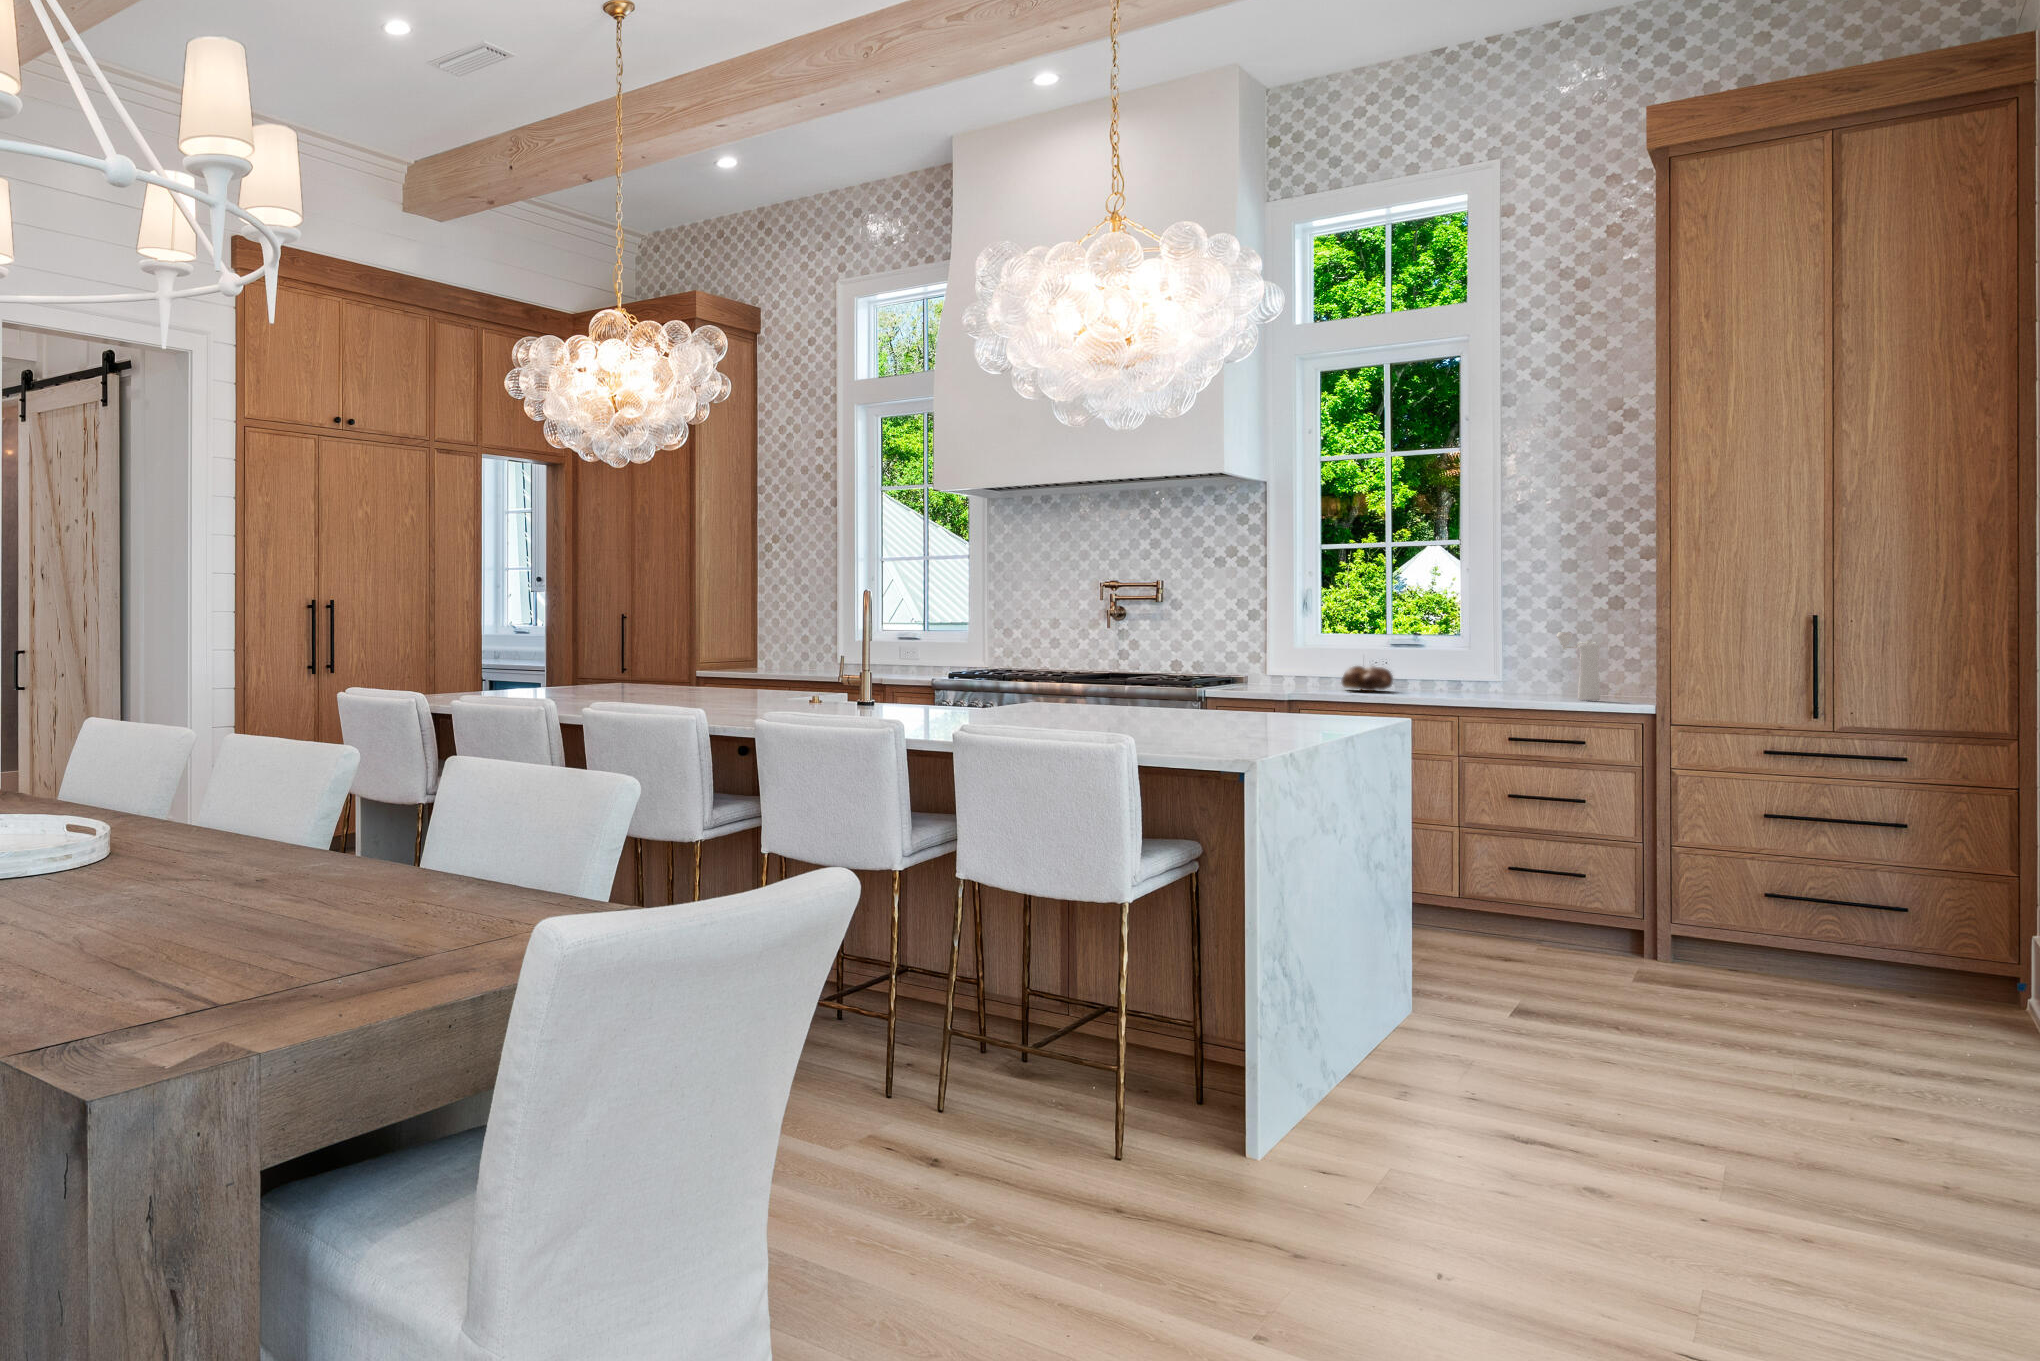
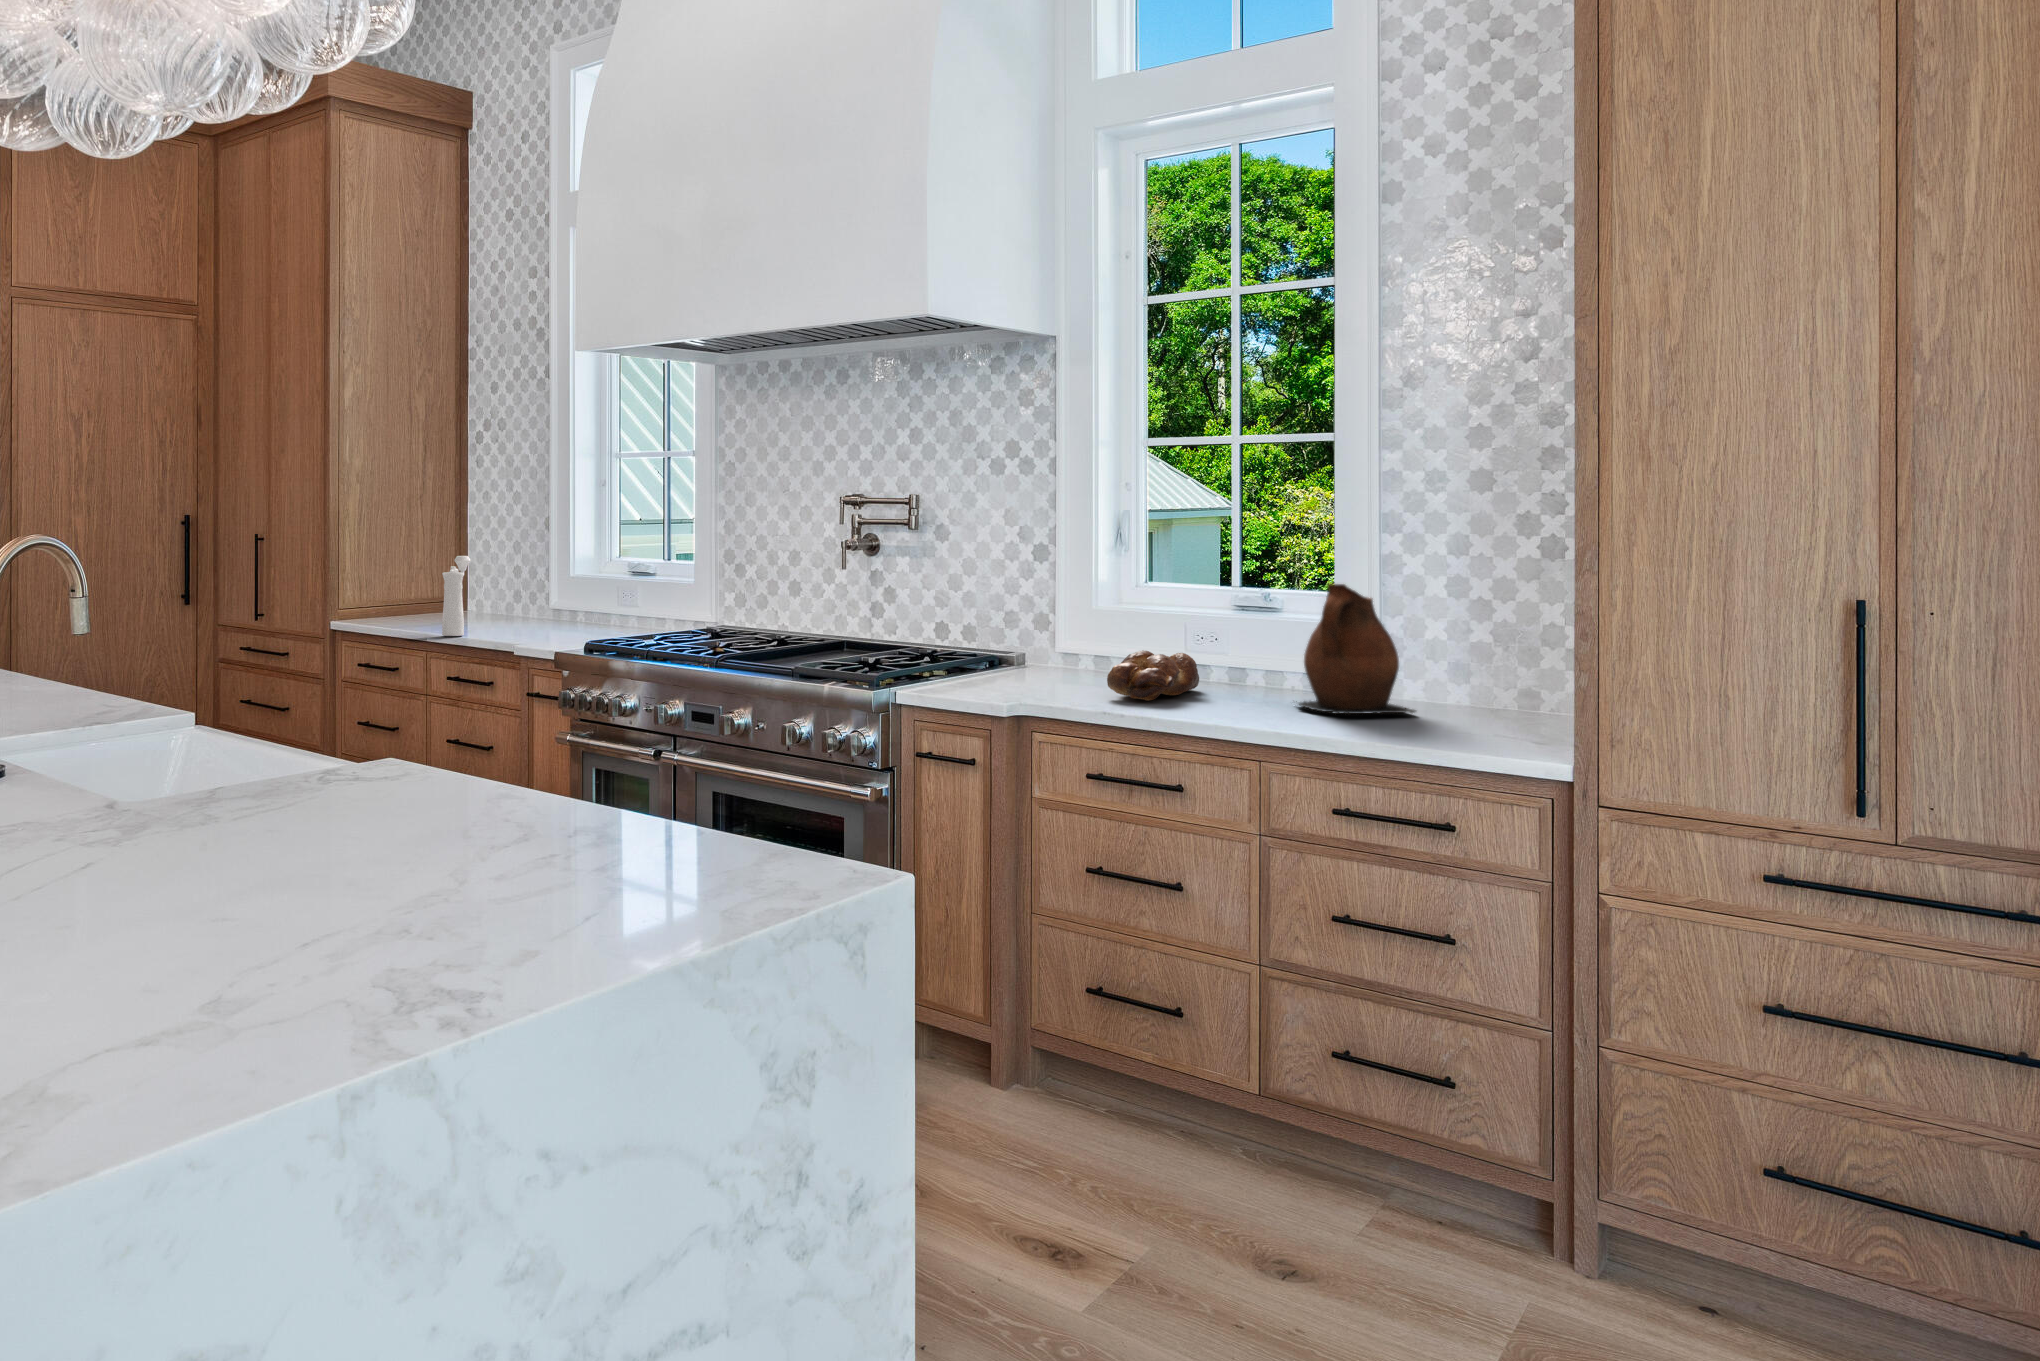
ceramic pitcher: none [1458,622,1539,696] -> present [1299,583,1415,714]
pepper mill: present [1556,632,1601,700] -> present [442,556,471,636]

